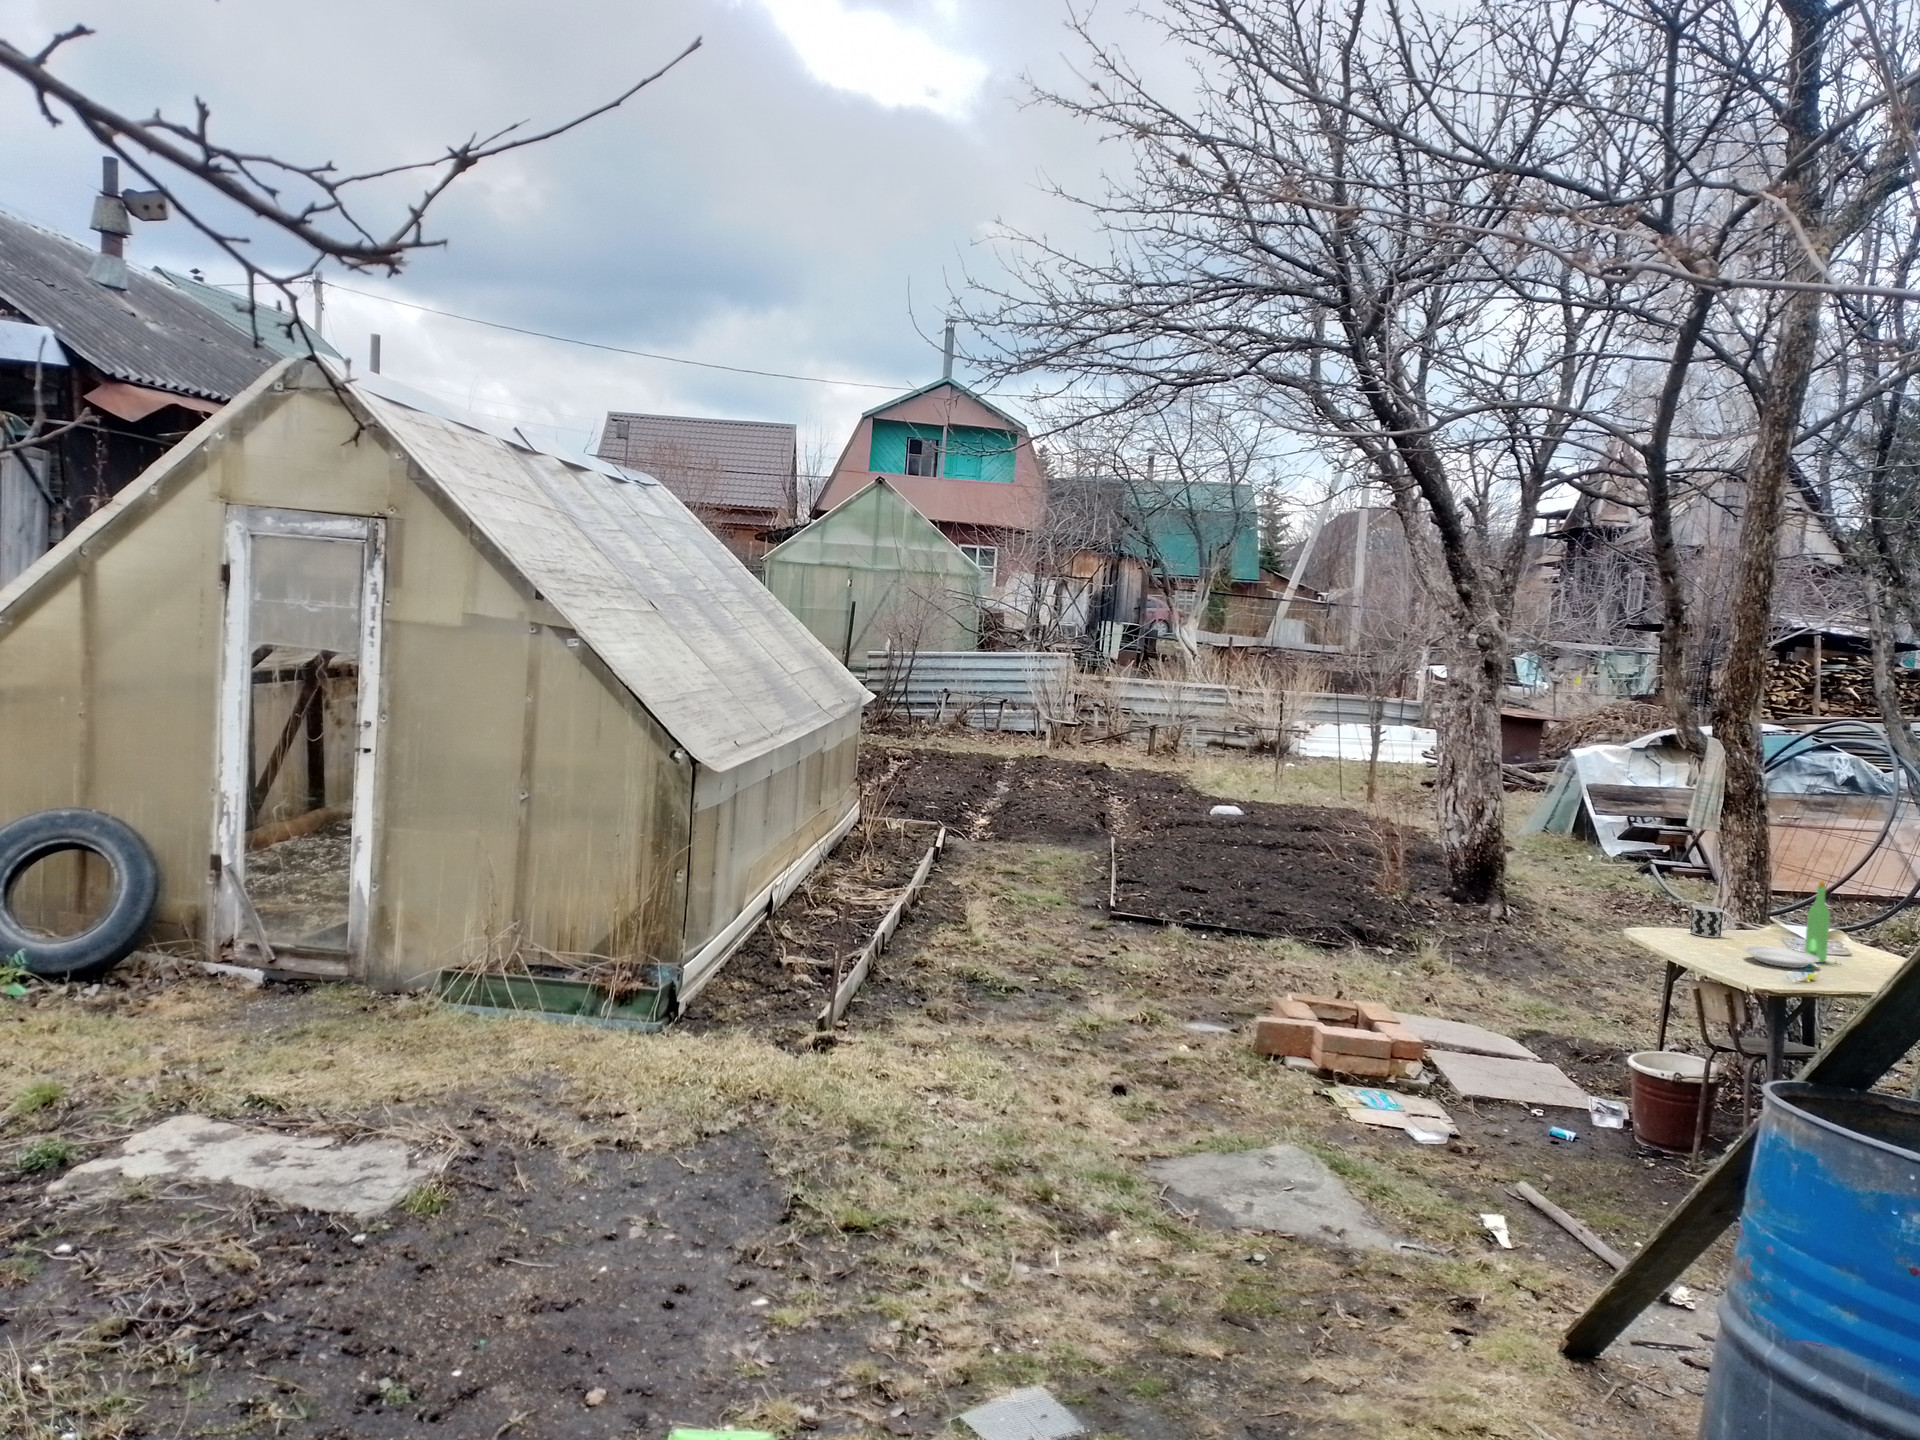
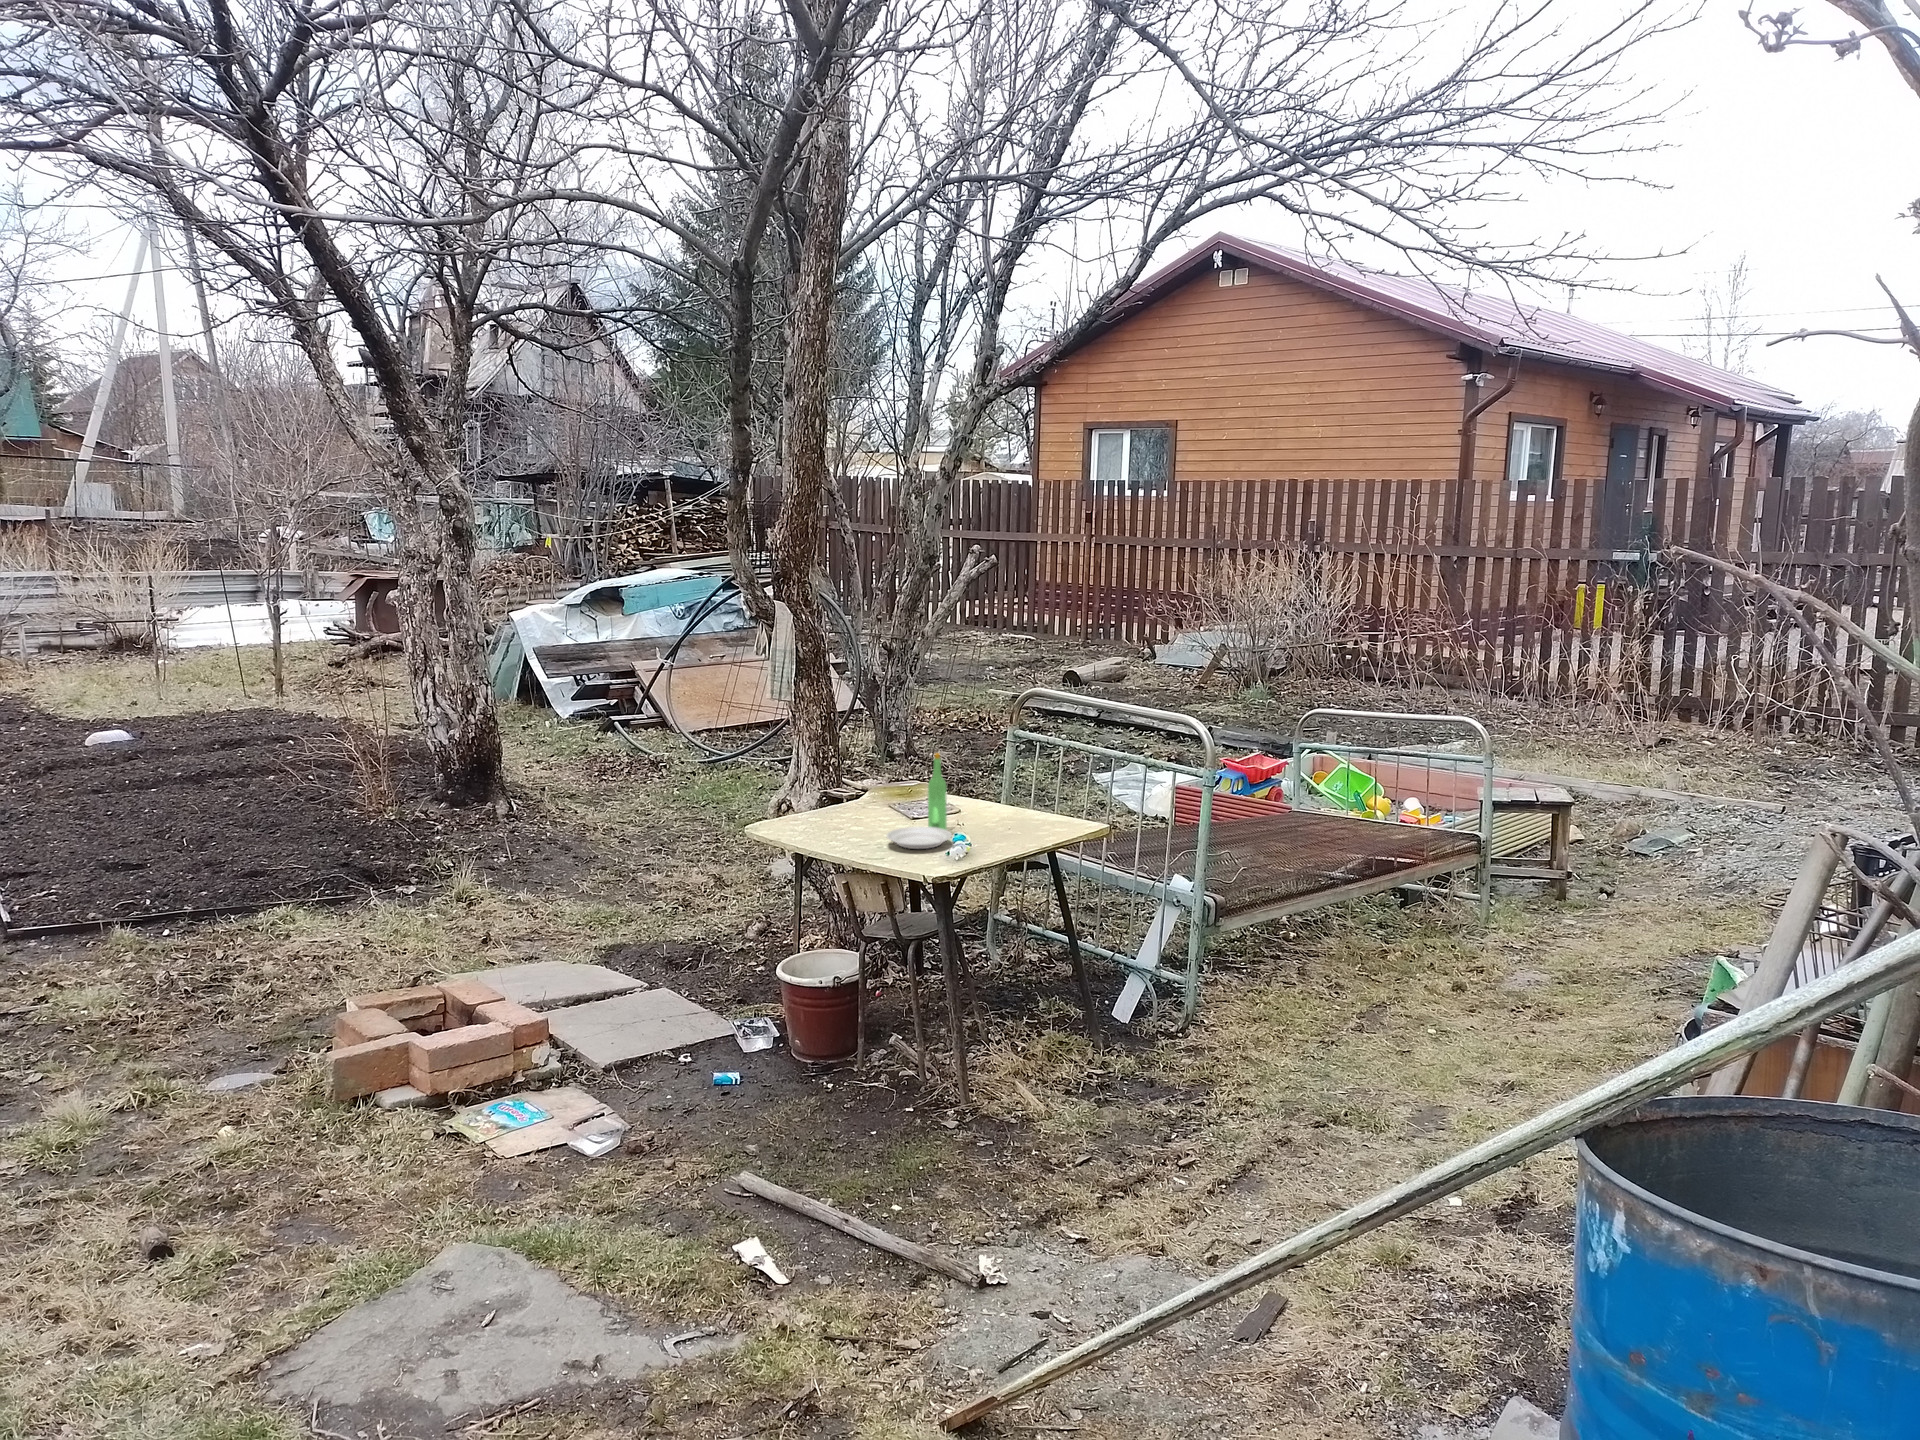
cup: present [1690,905,1733,938] -> none [812,793,850,827]

